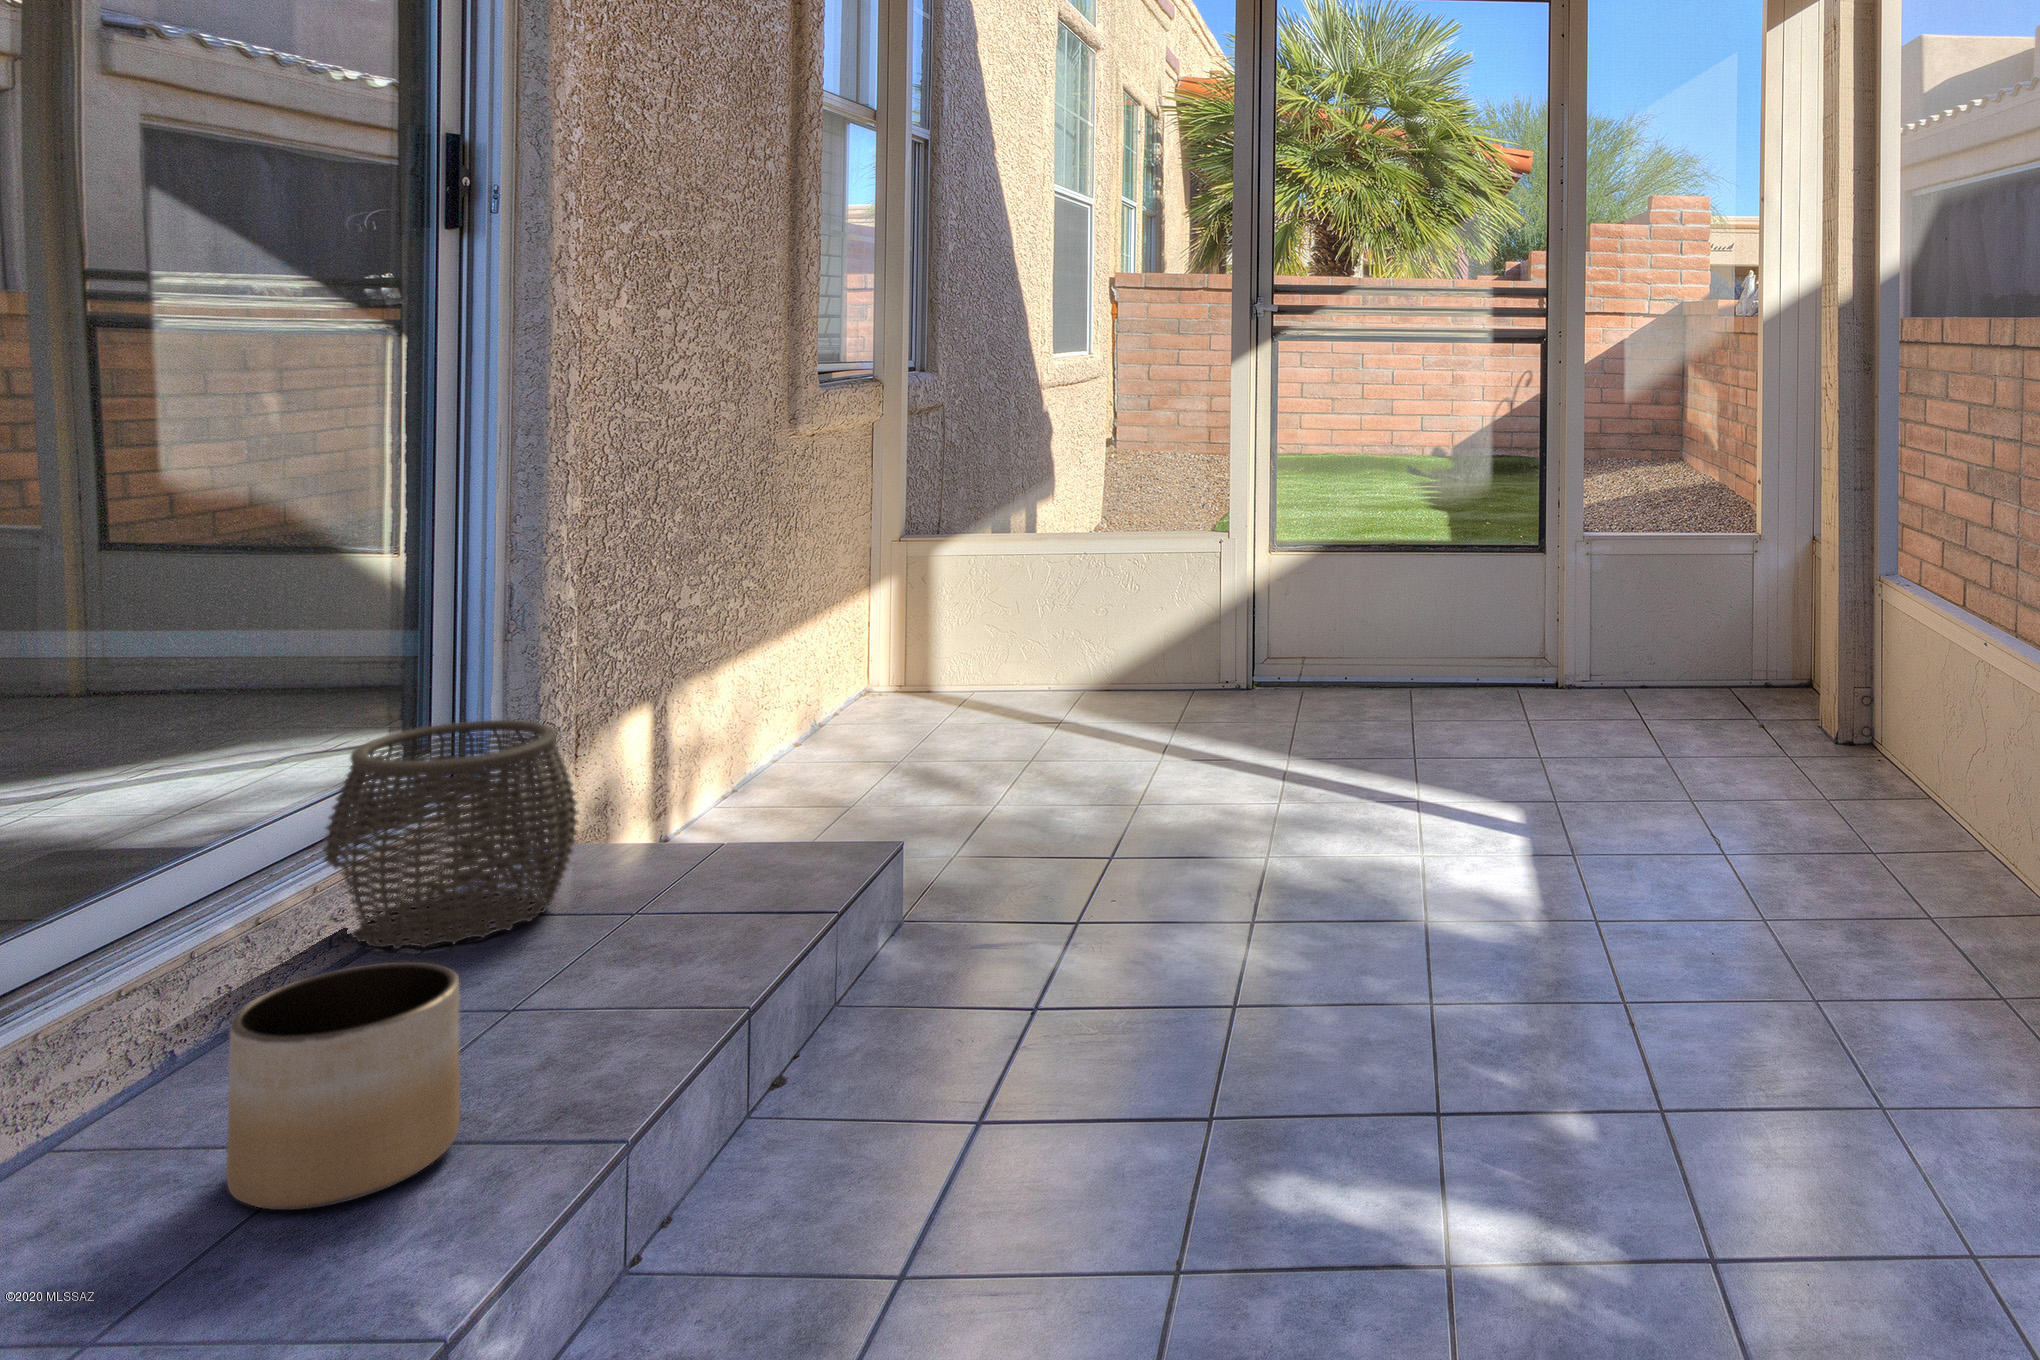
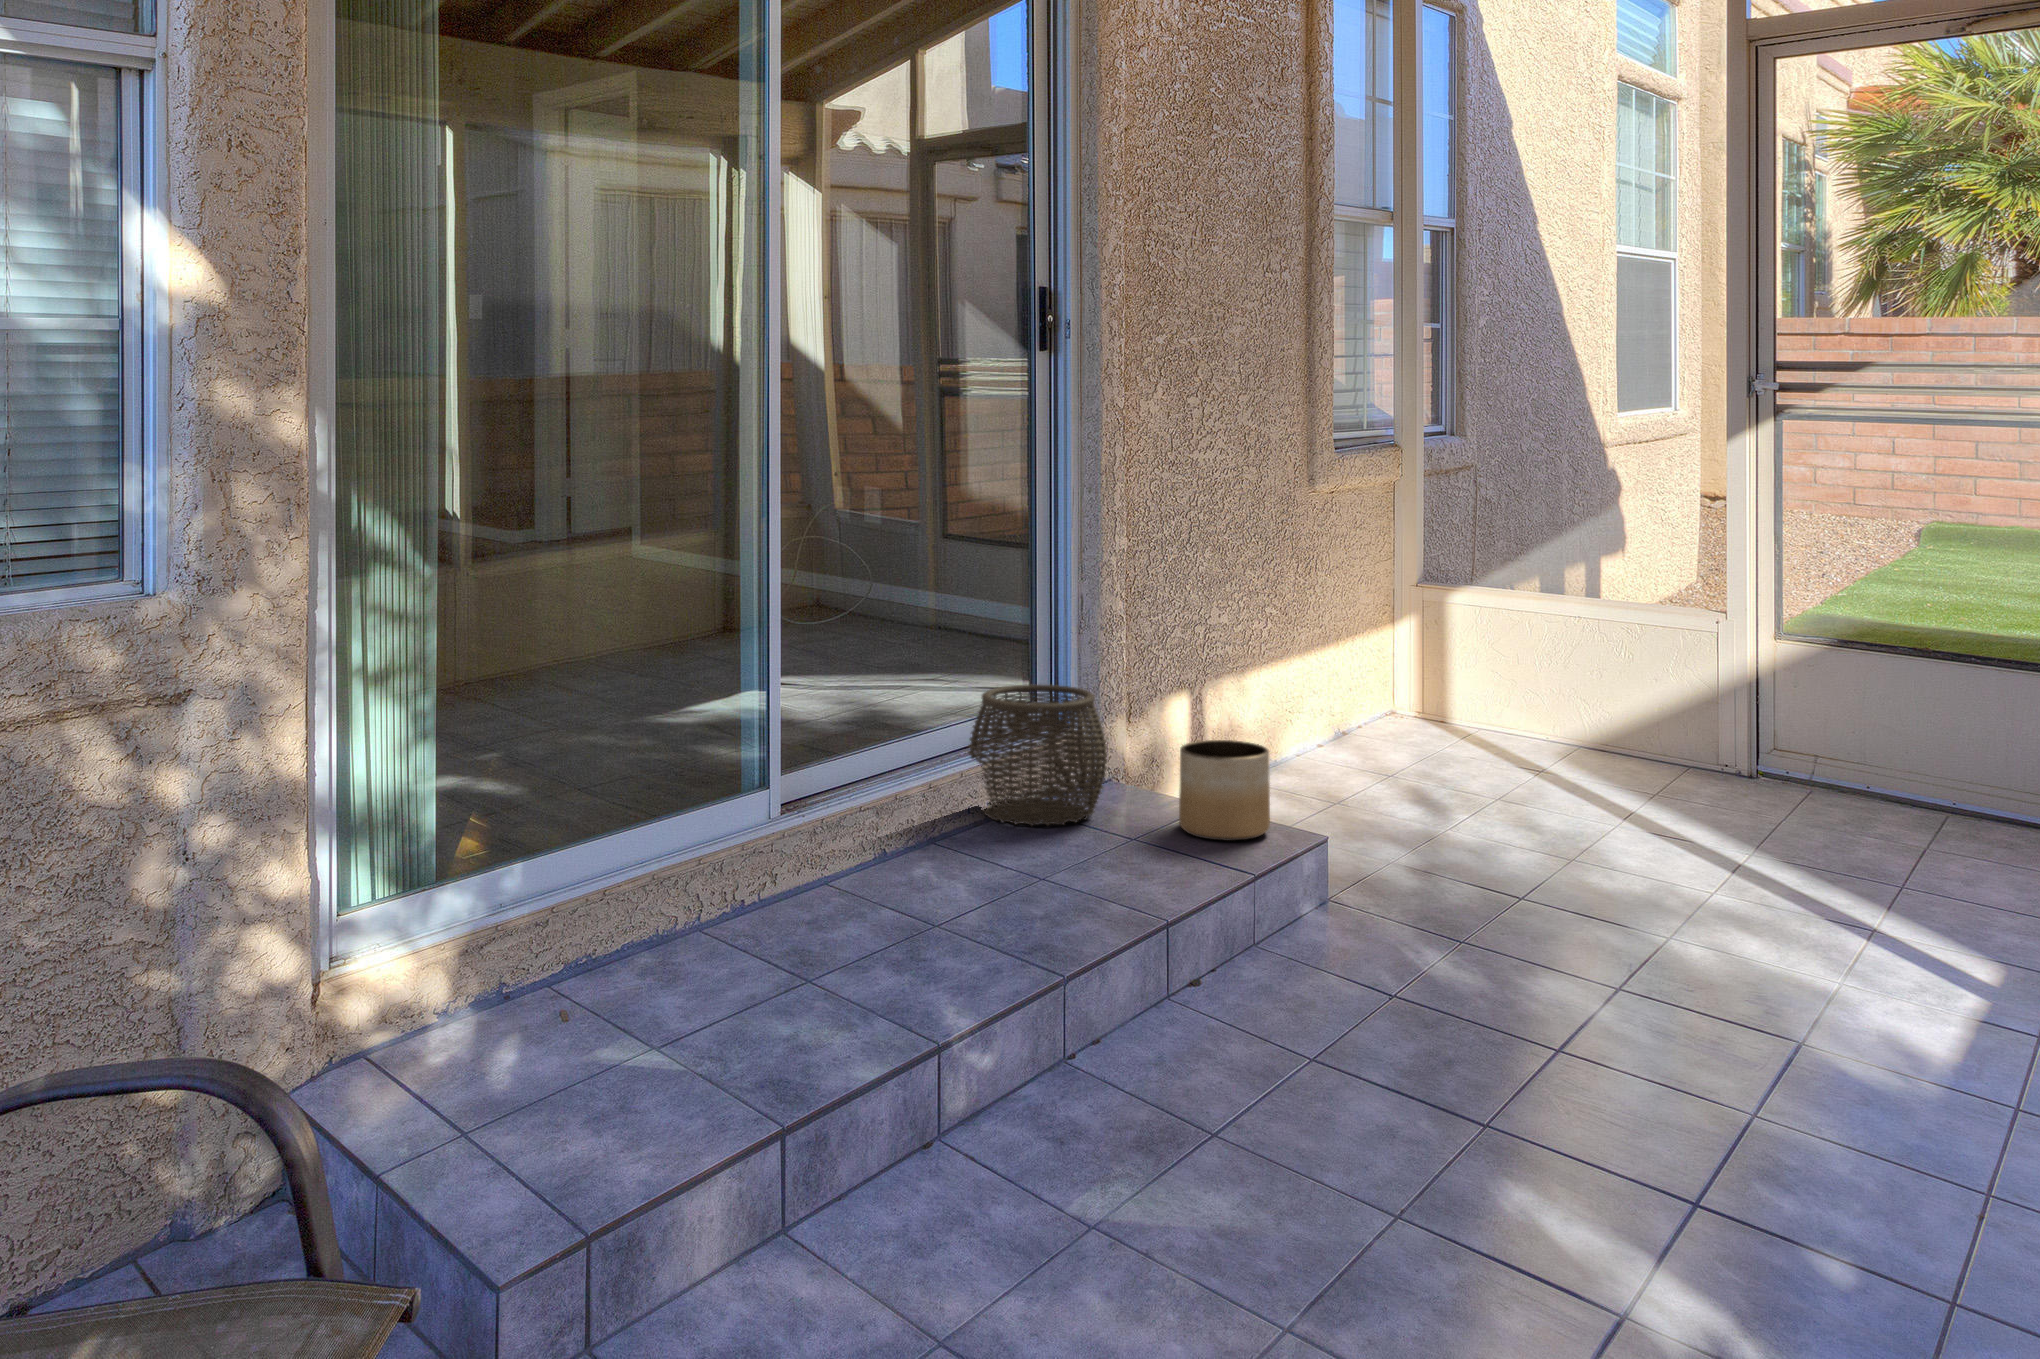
planter: present [226,962,460,1210] -> present [1179,740,1270,841]

